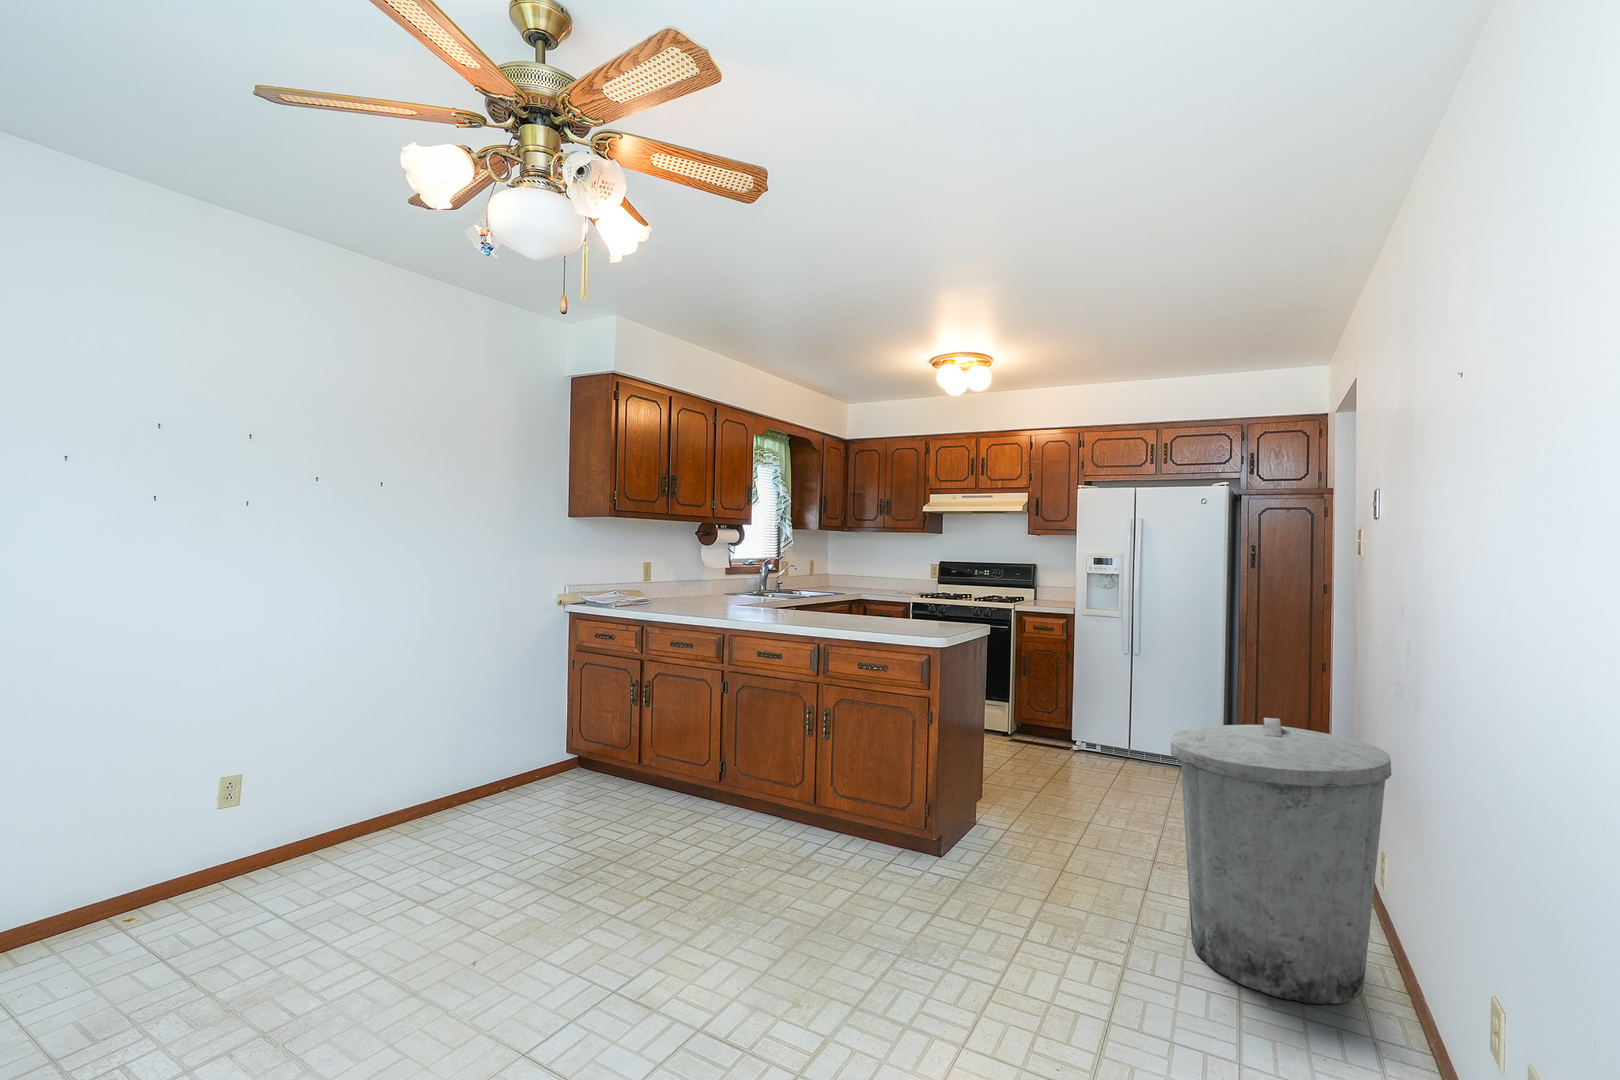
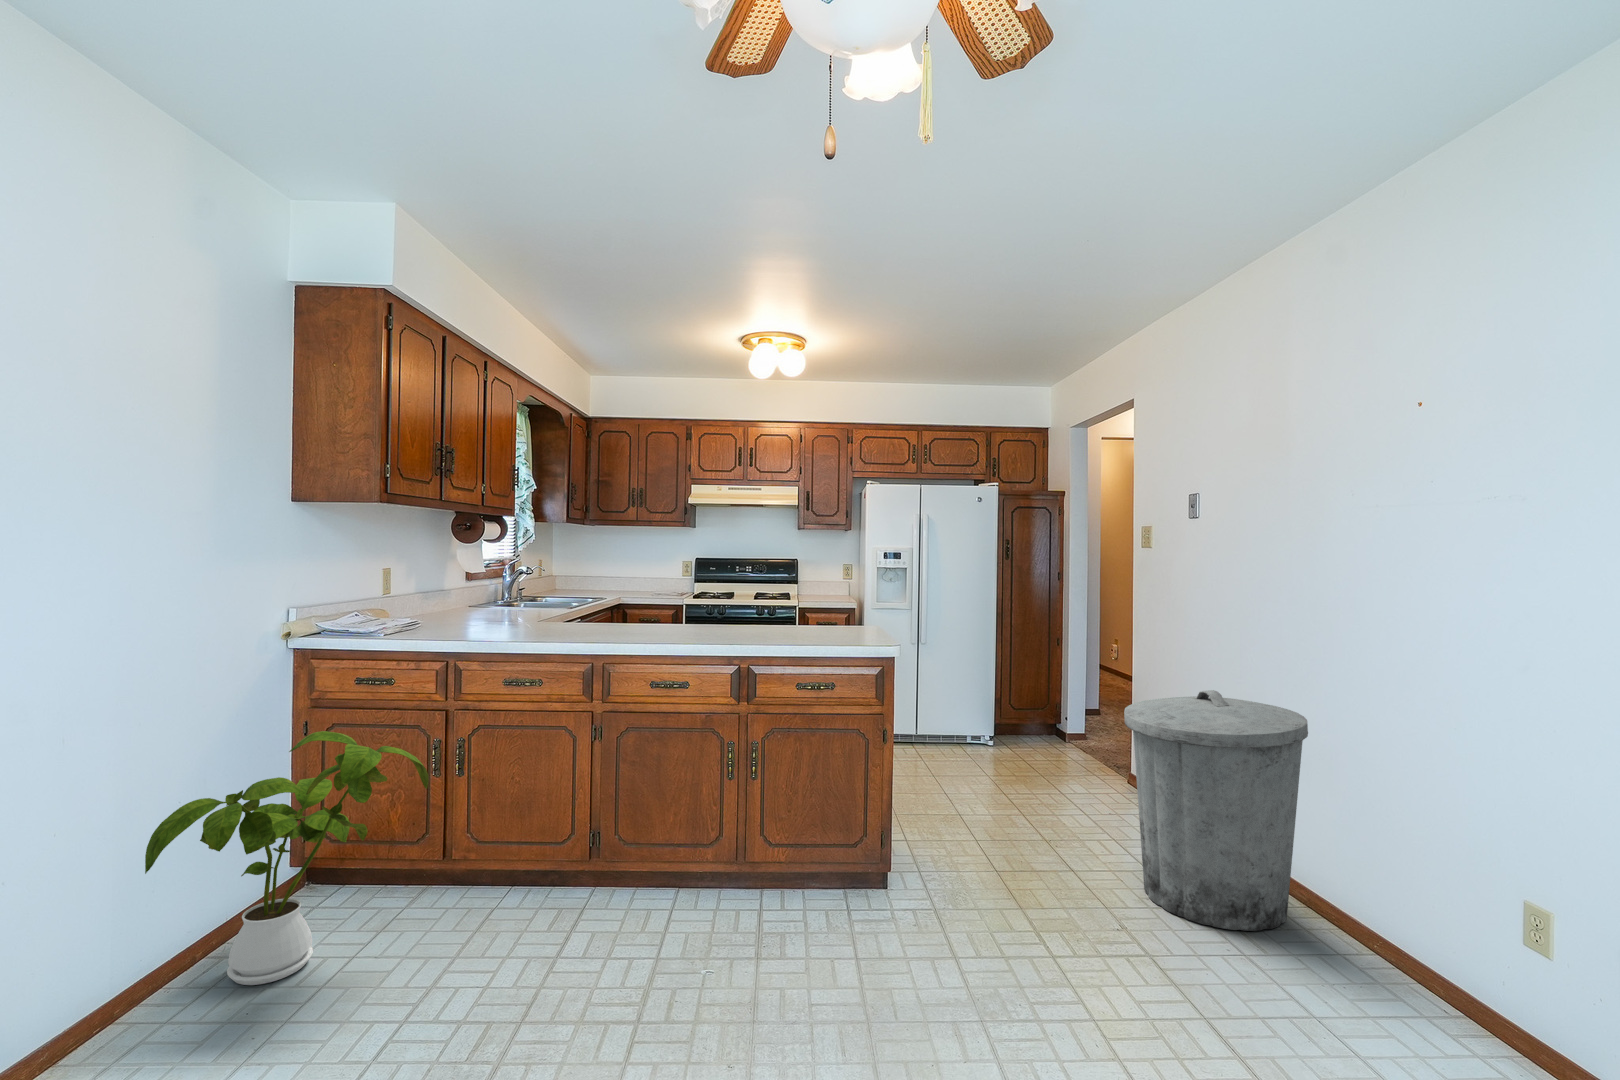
house plant: none [457,661,608,809] -> present [145,731,429,985]

